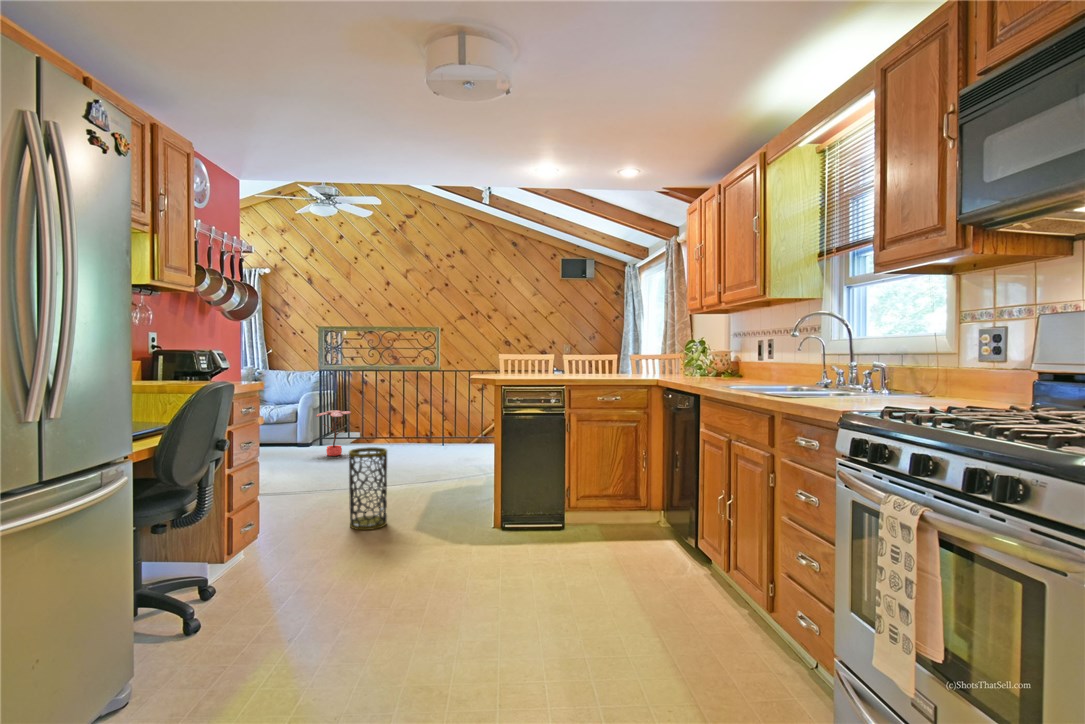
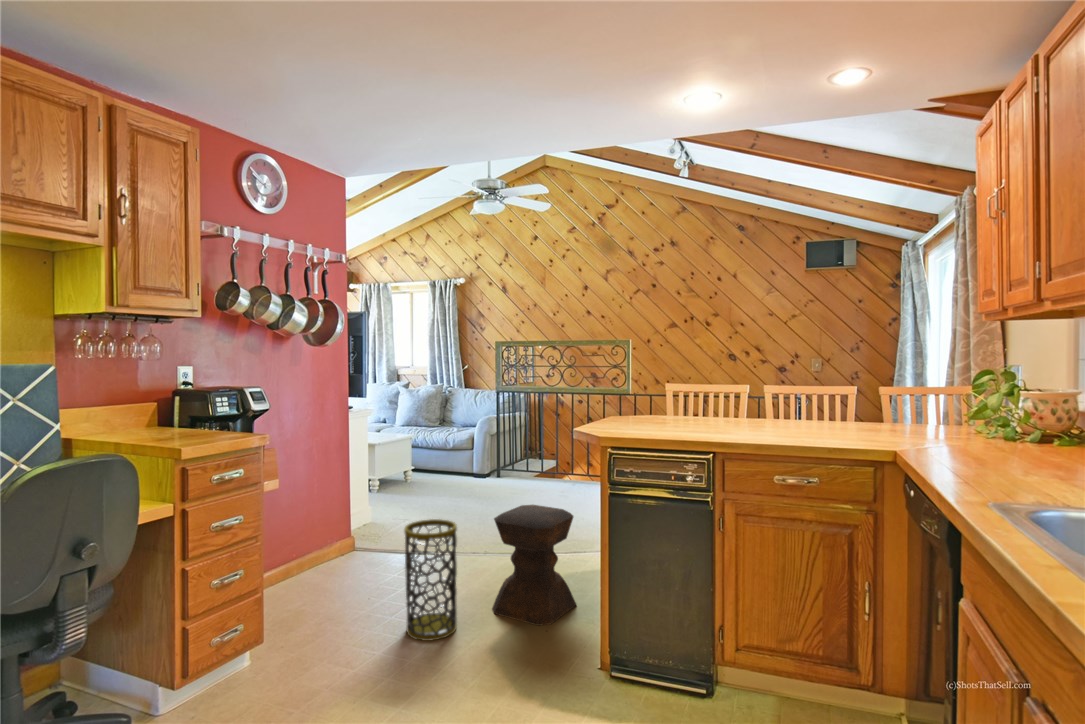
potted plant: present [316,410,351,456] -> none [479,441,519,495]
stool: none [401,438,458,515] -> present [492,505,576,626]

